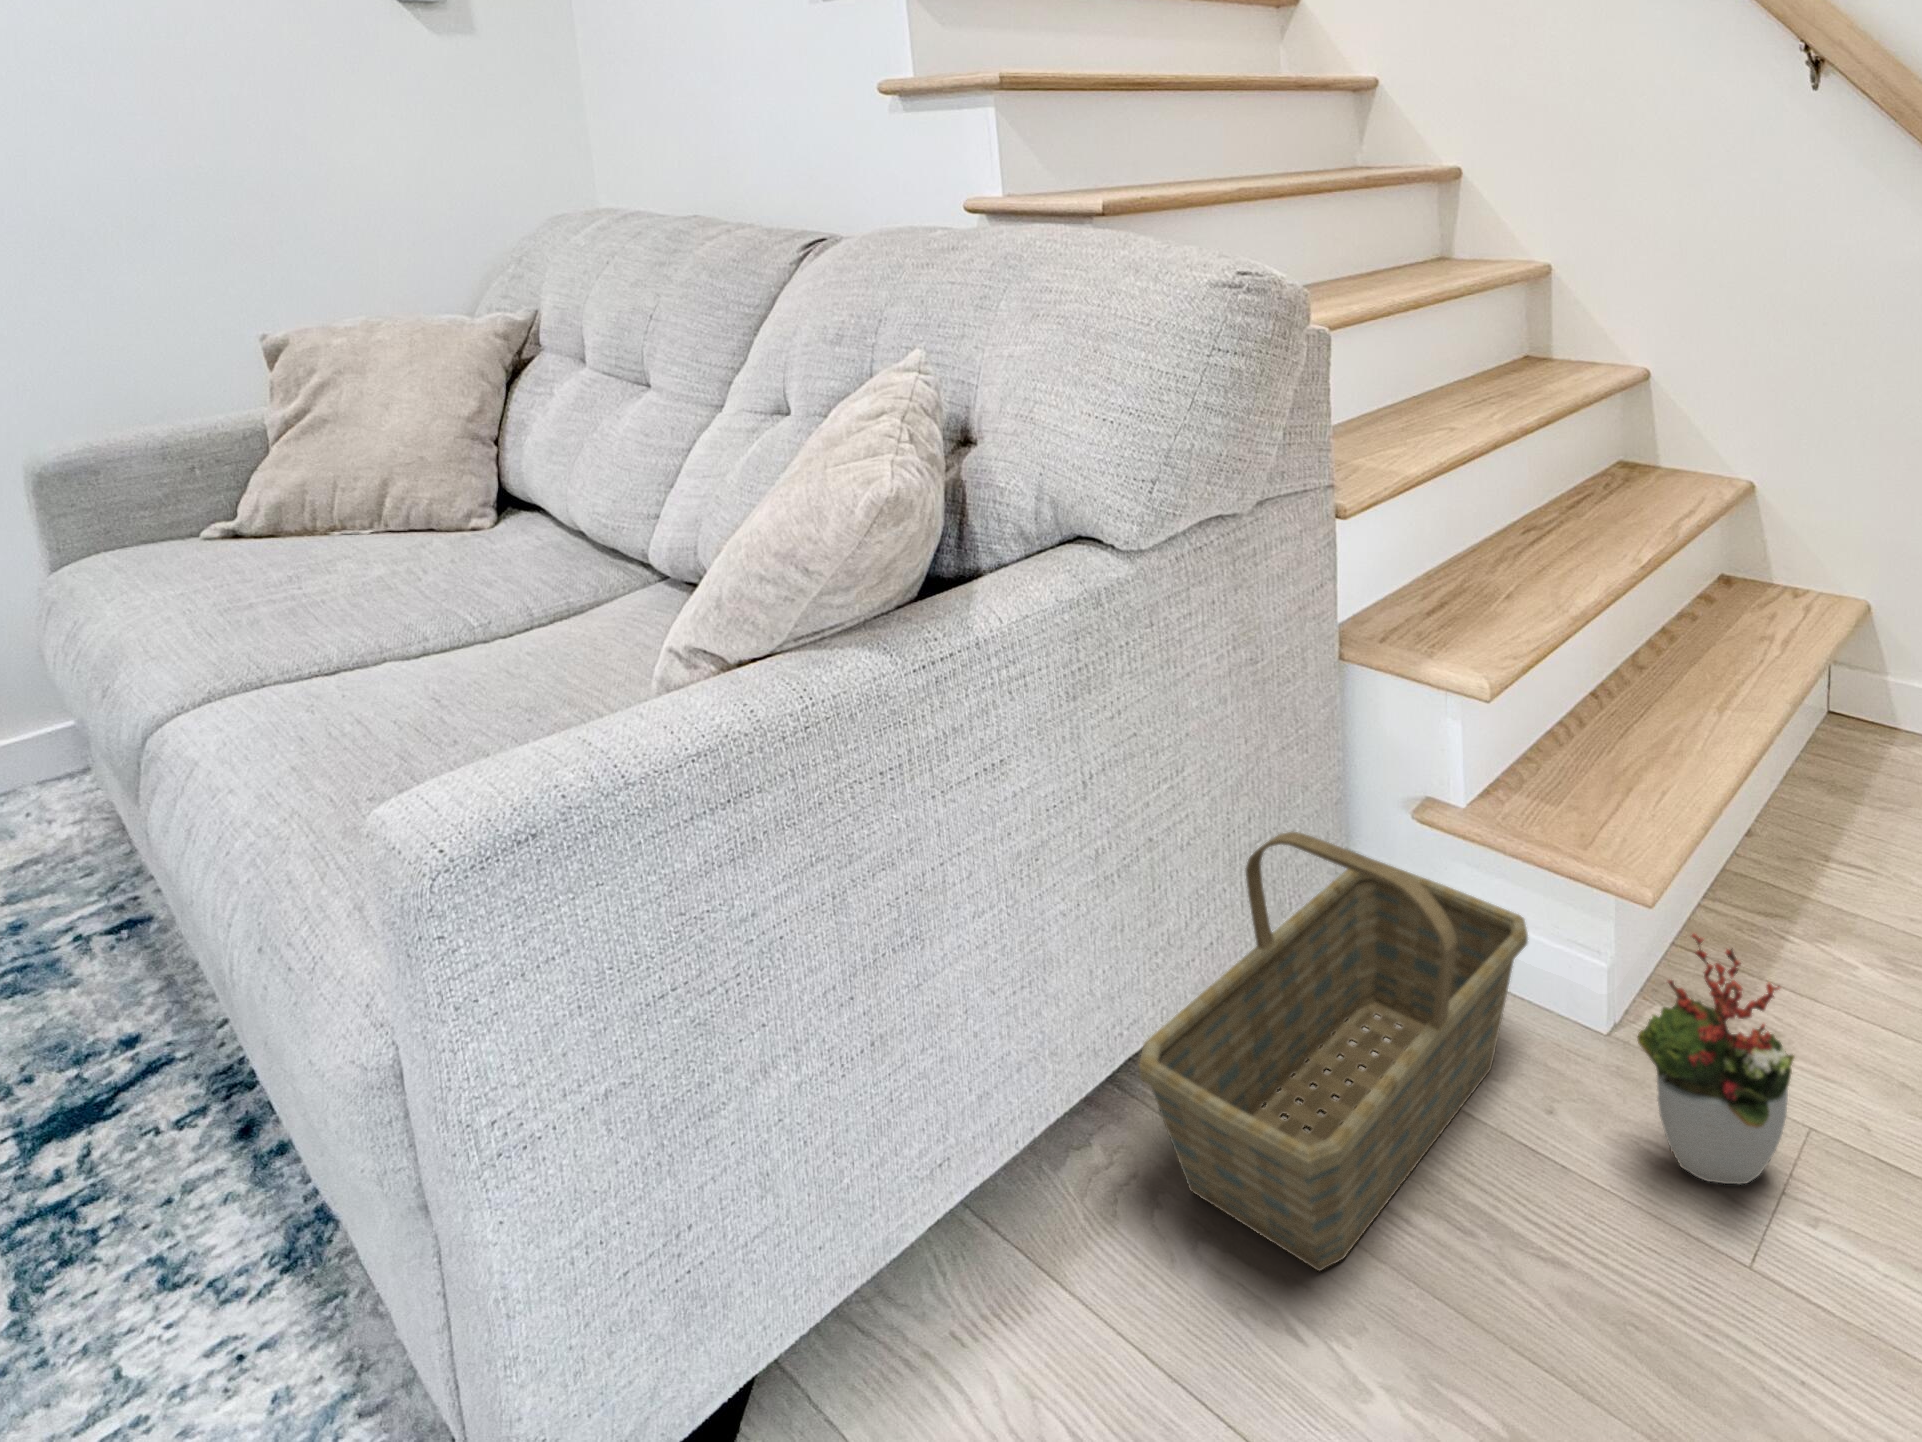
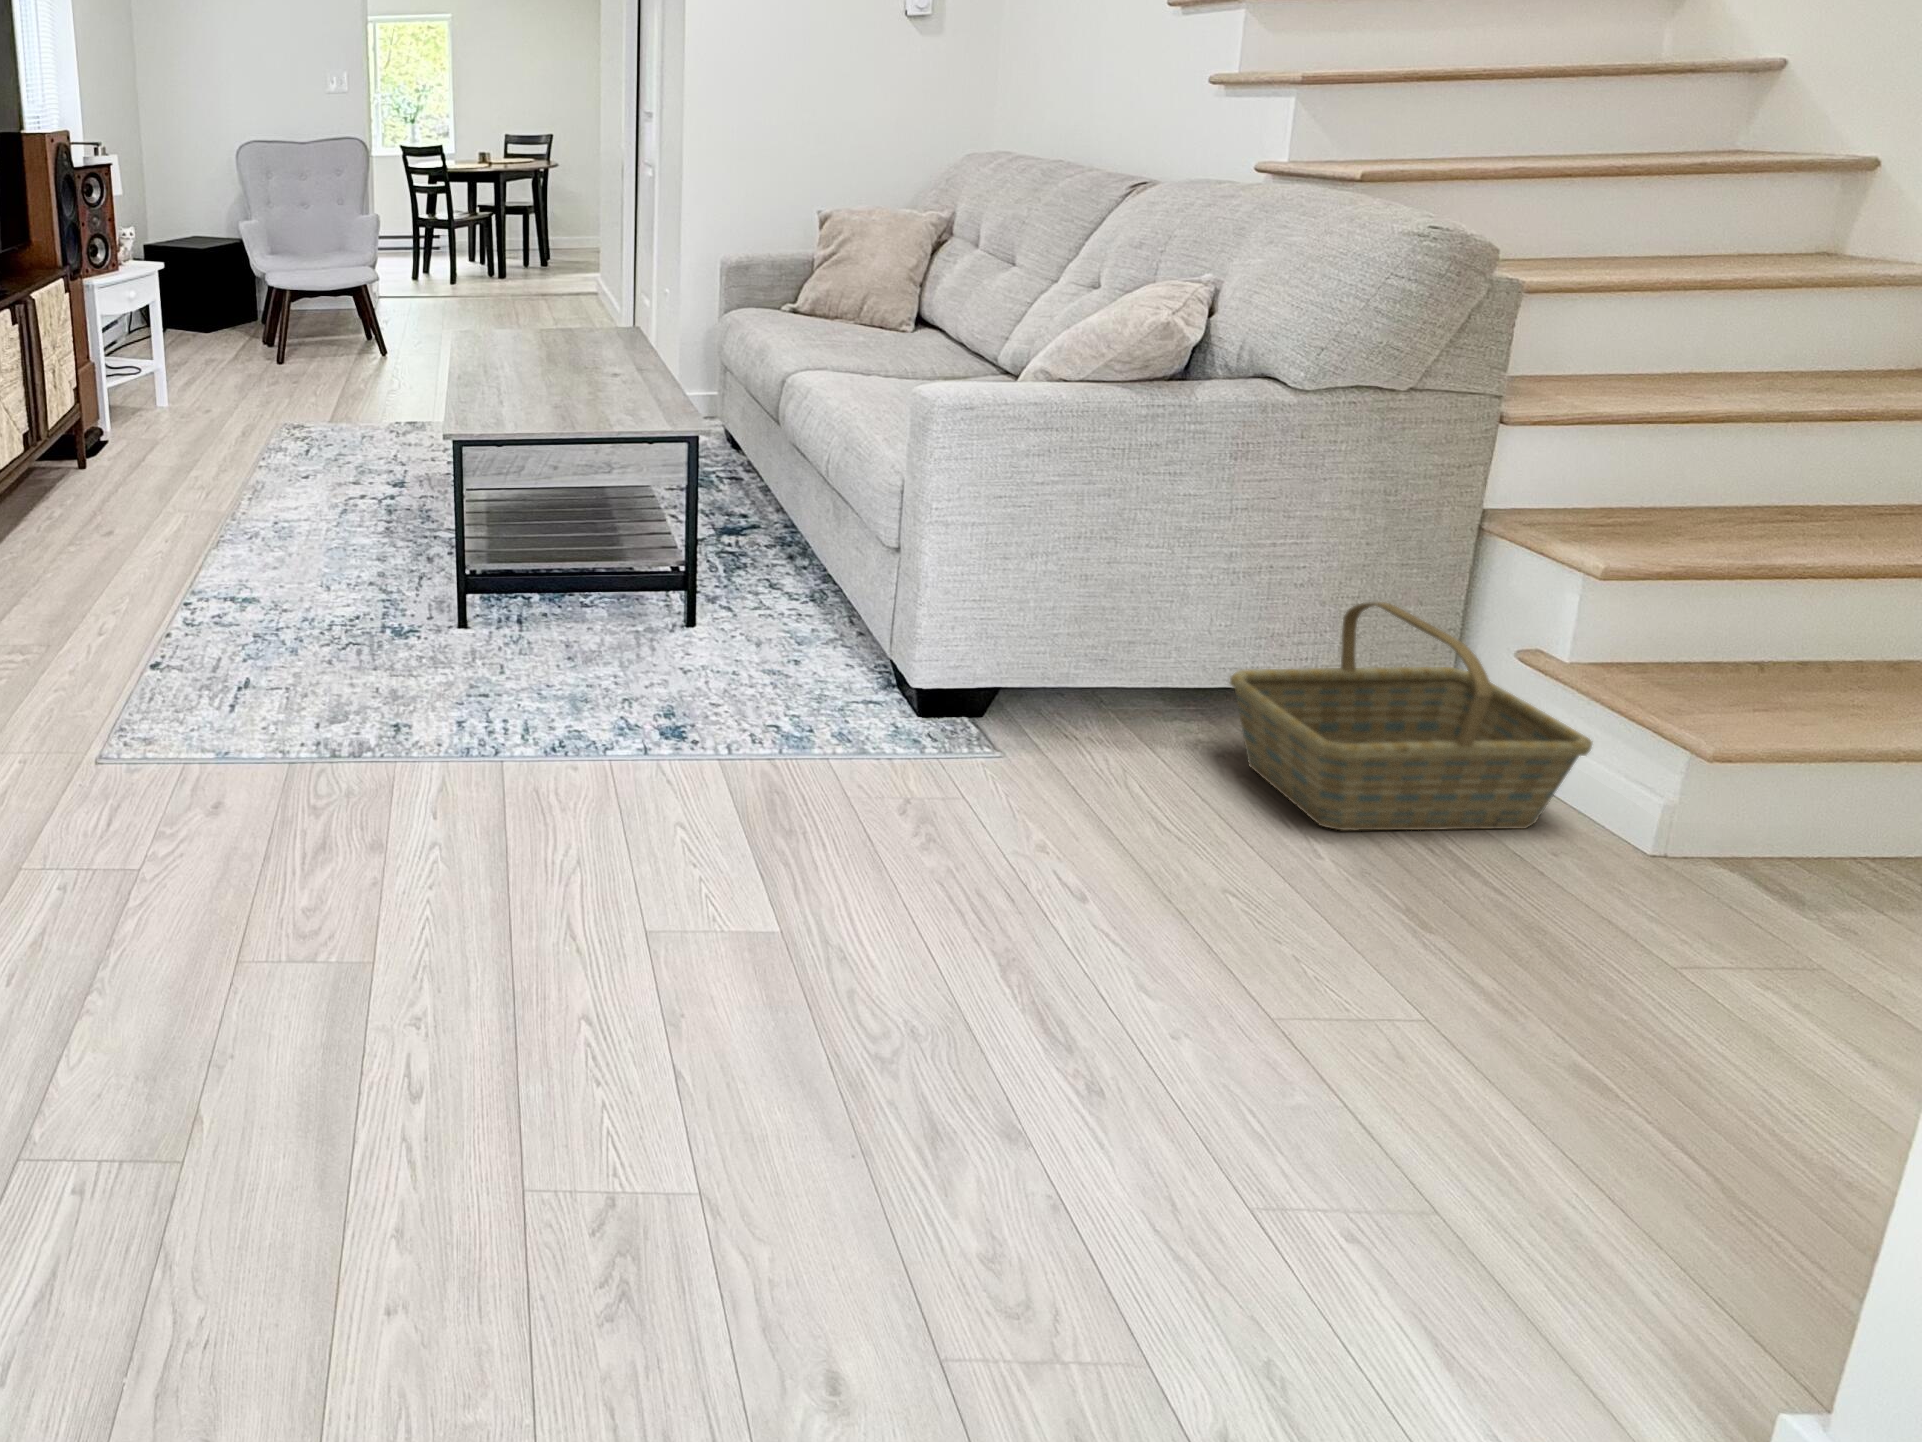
decorative plant: present [1637,934,1794,1185] -> none [1647,774,1812,971]

